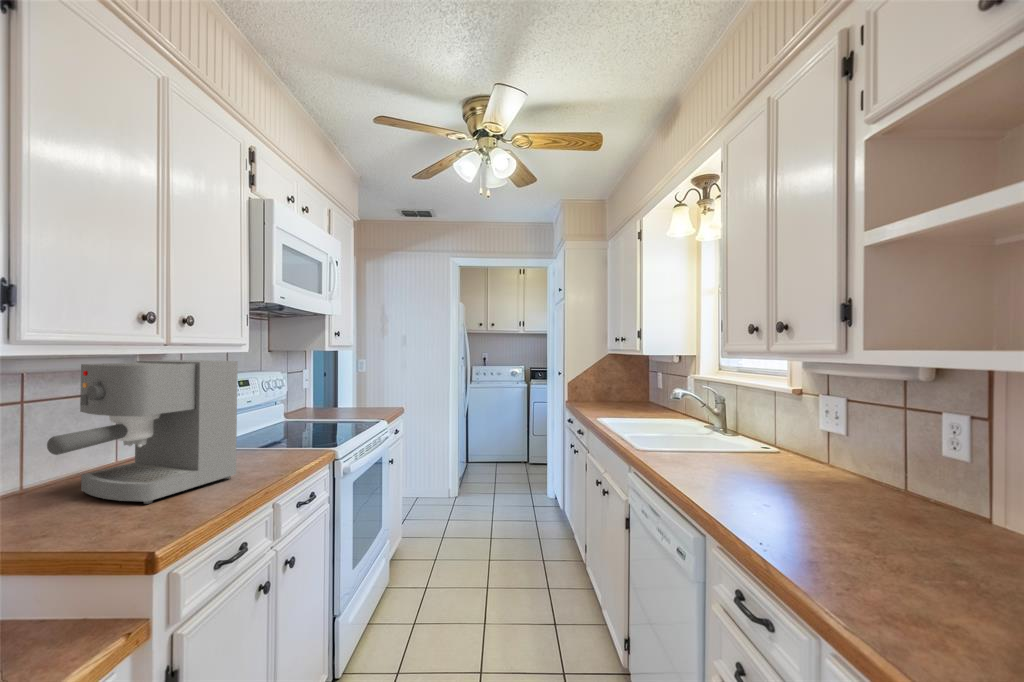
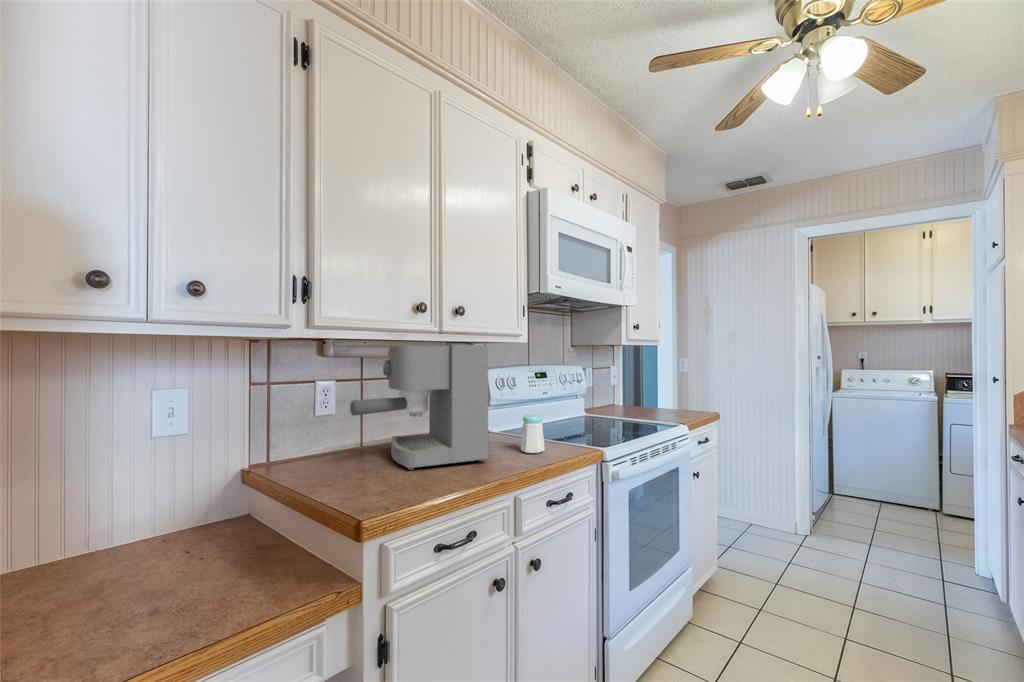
salt shaker: none [257,425,283,462] -> present [521,415,545,453]

